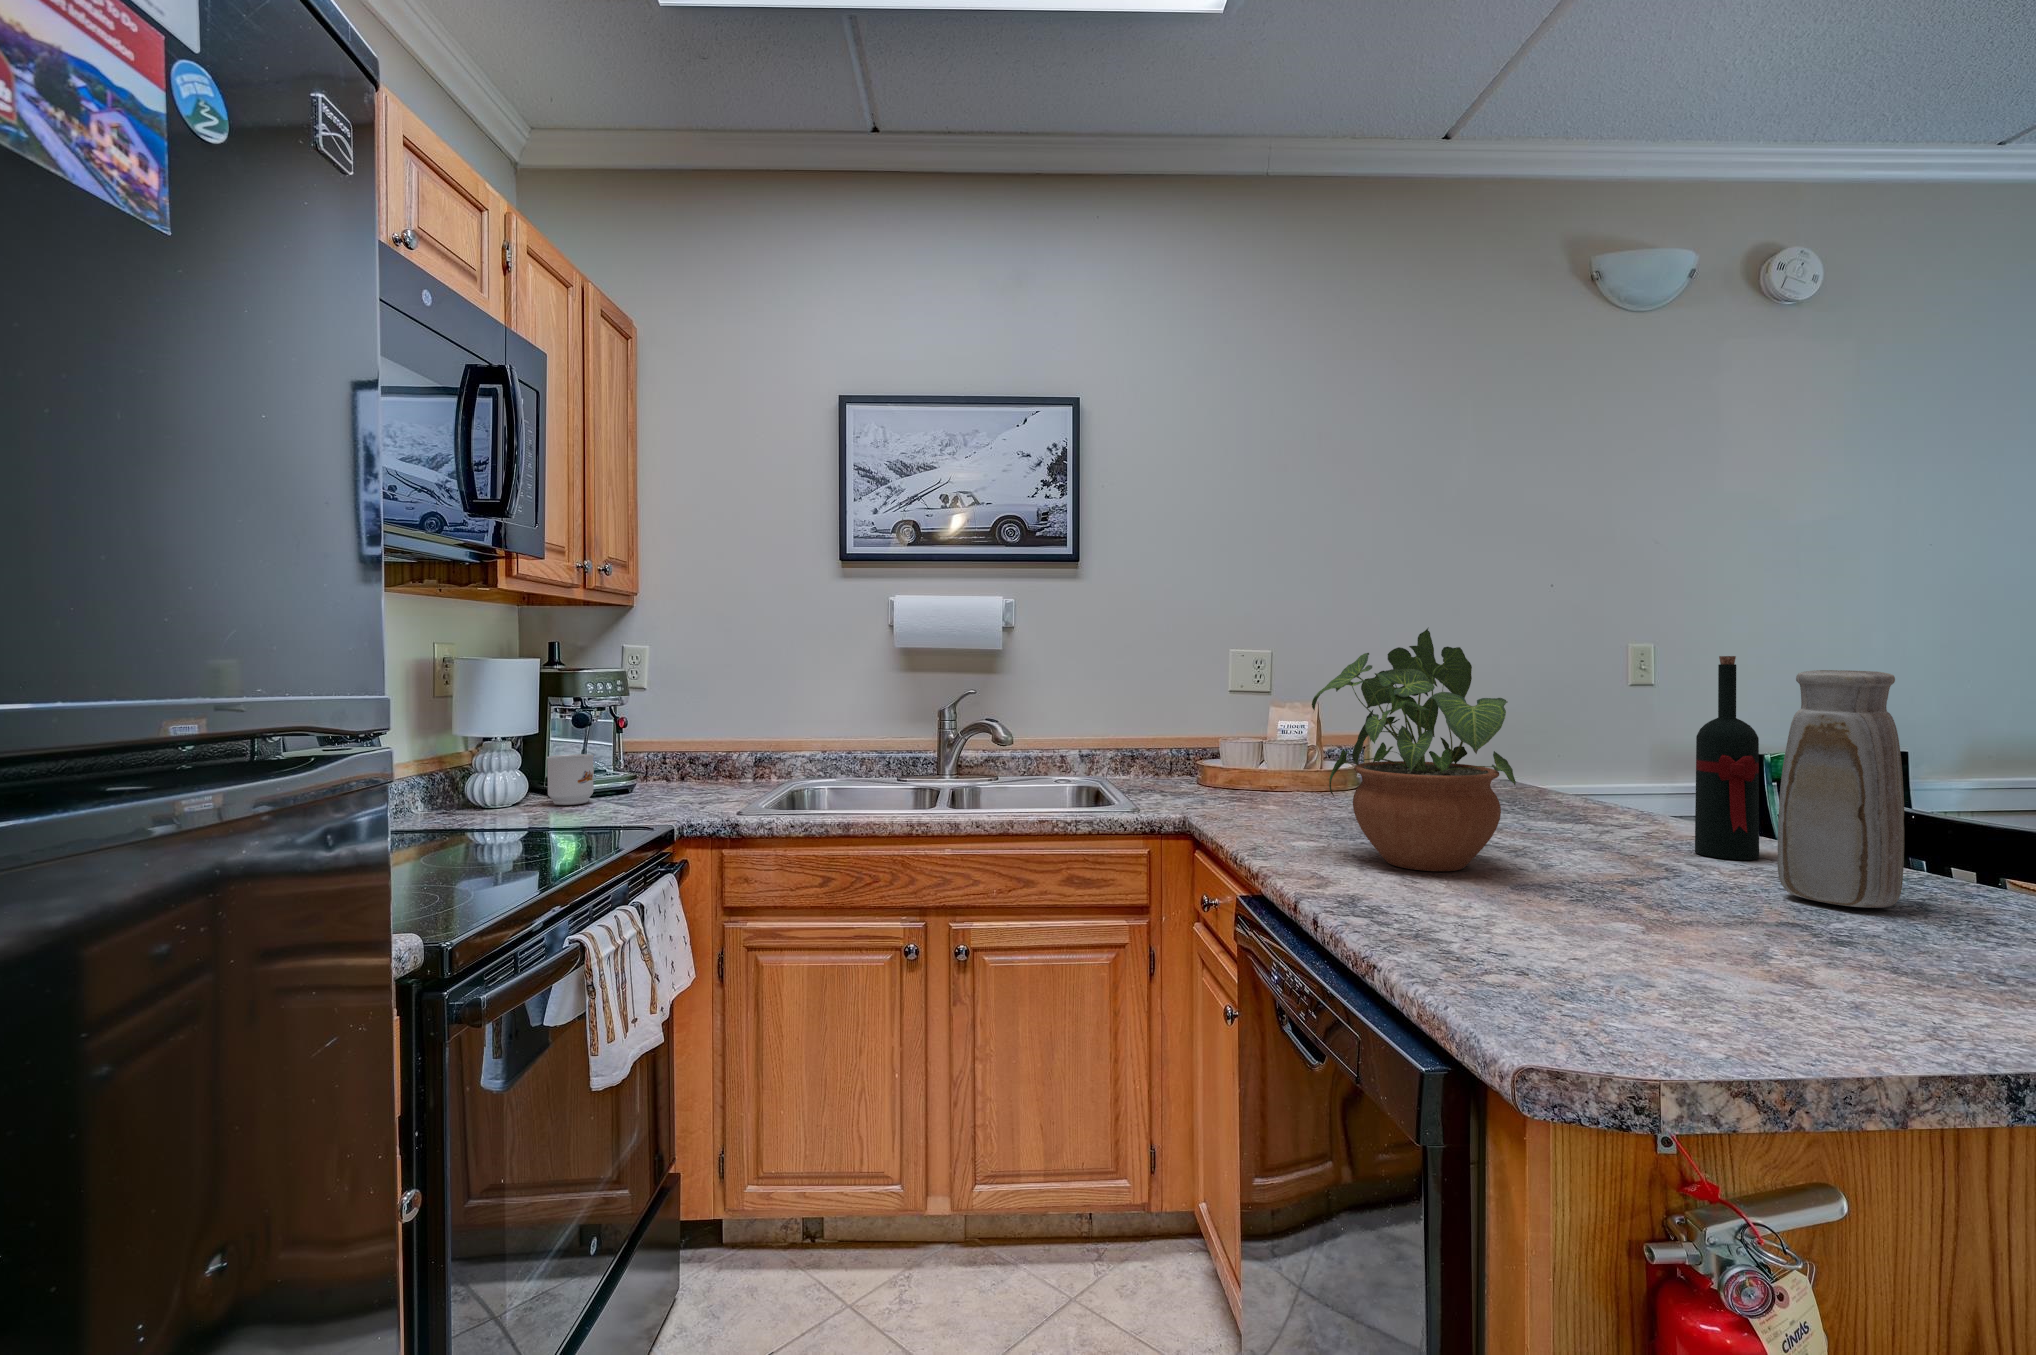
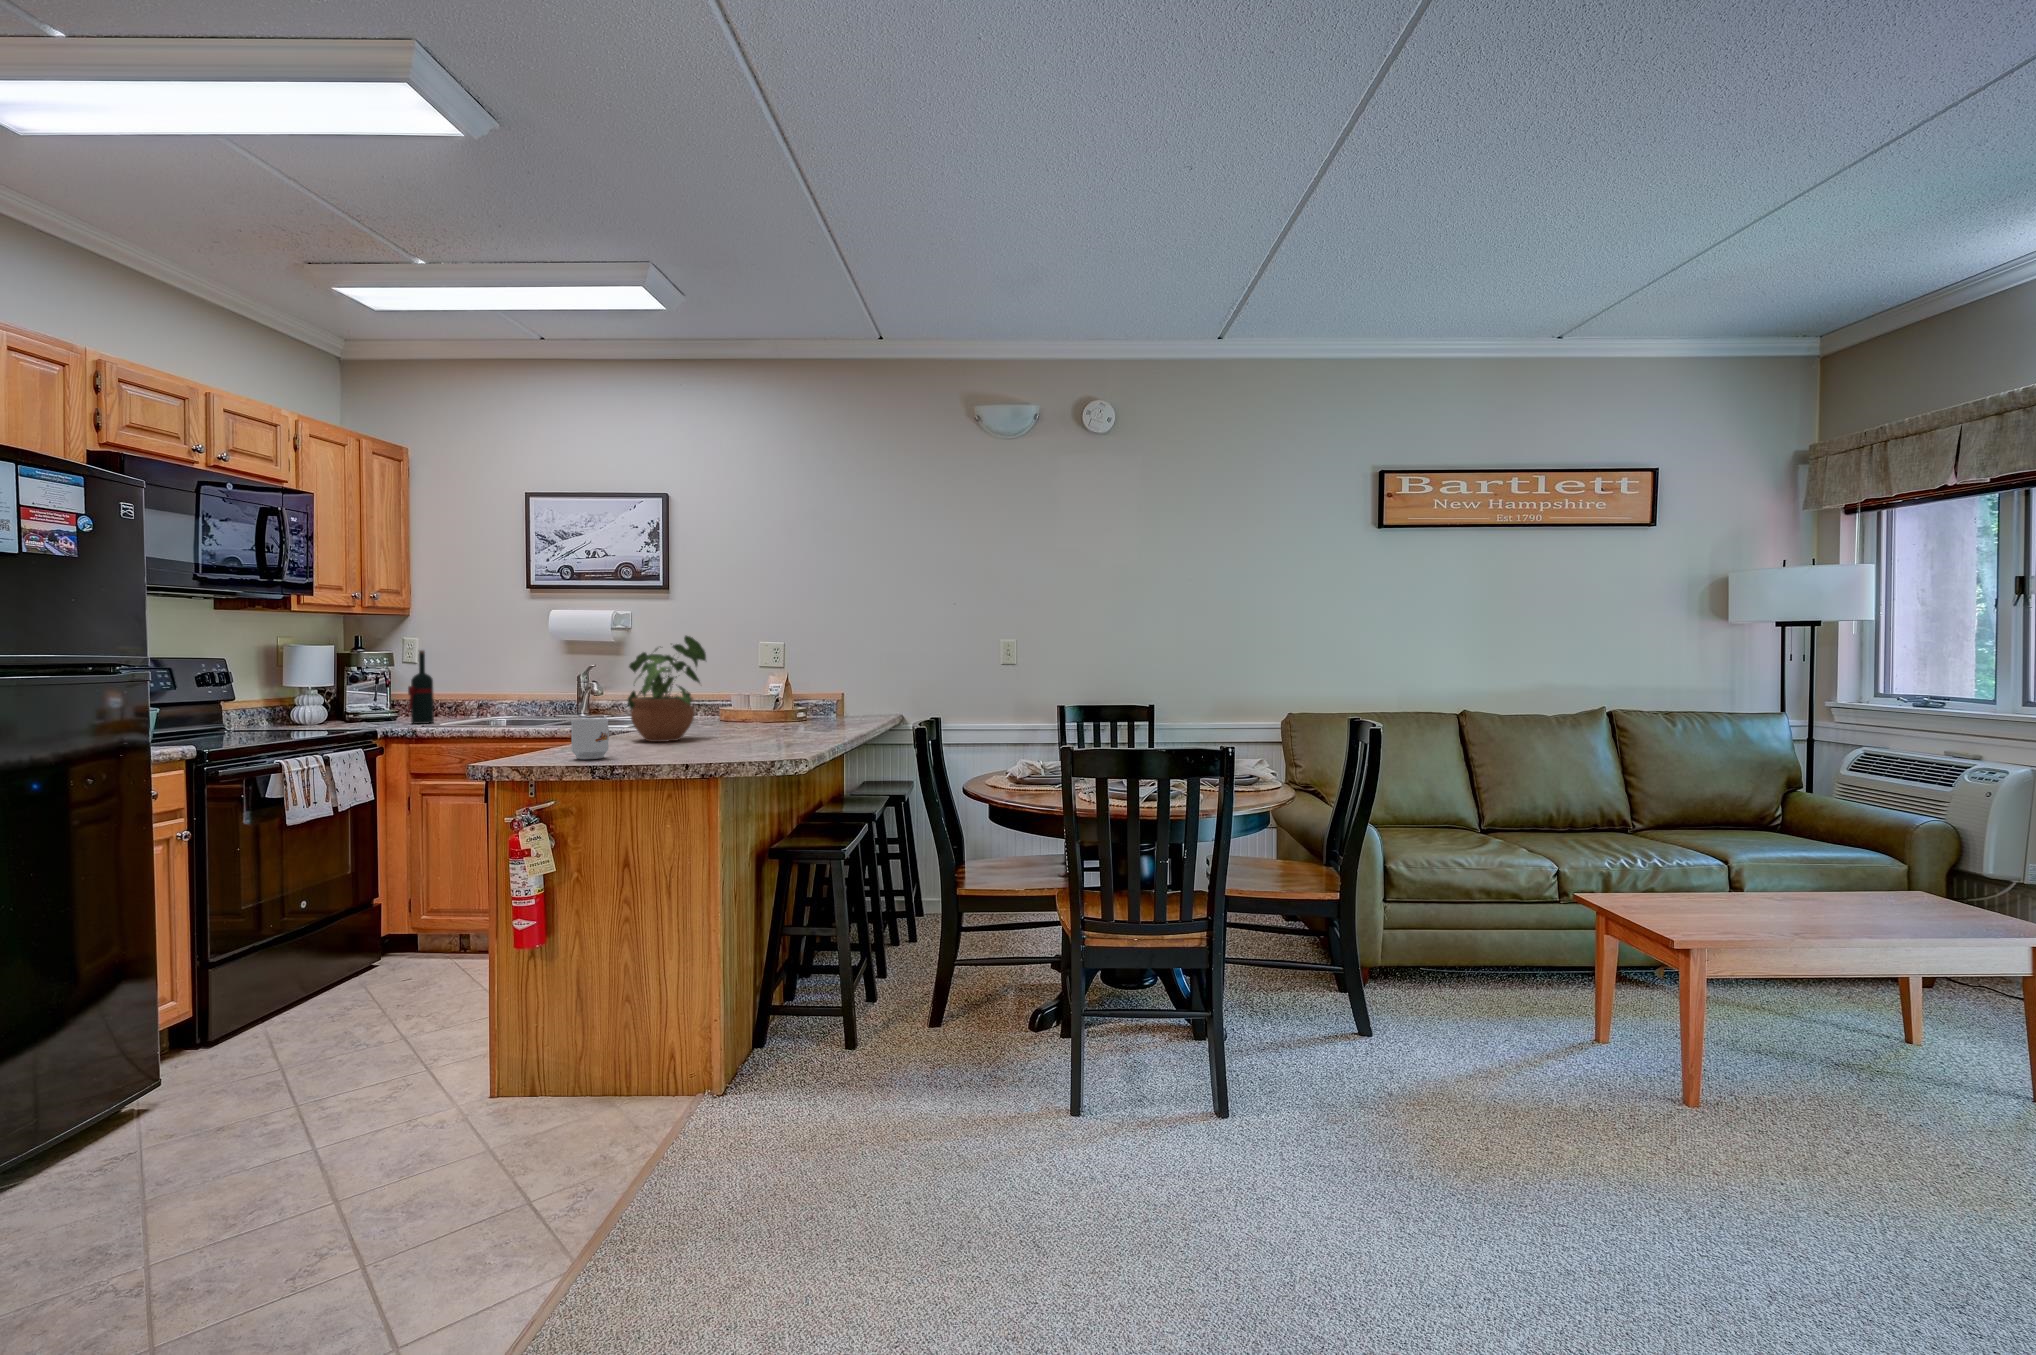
wine bottle: present [1695,656,1759,860] -> present [408,650,434,724]
vase: present [1778,670,1904,908] -> none [743,656,775,748]
mug: present [546,754,594,805] -> present [571,719,609,759]

